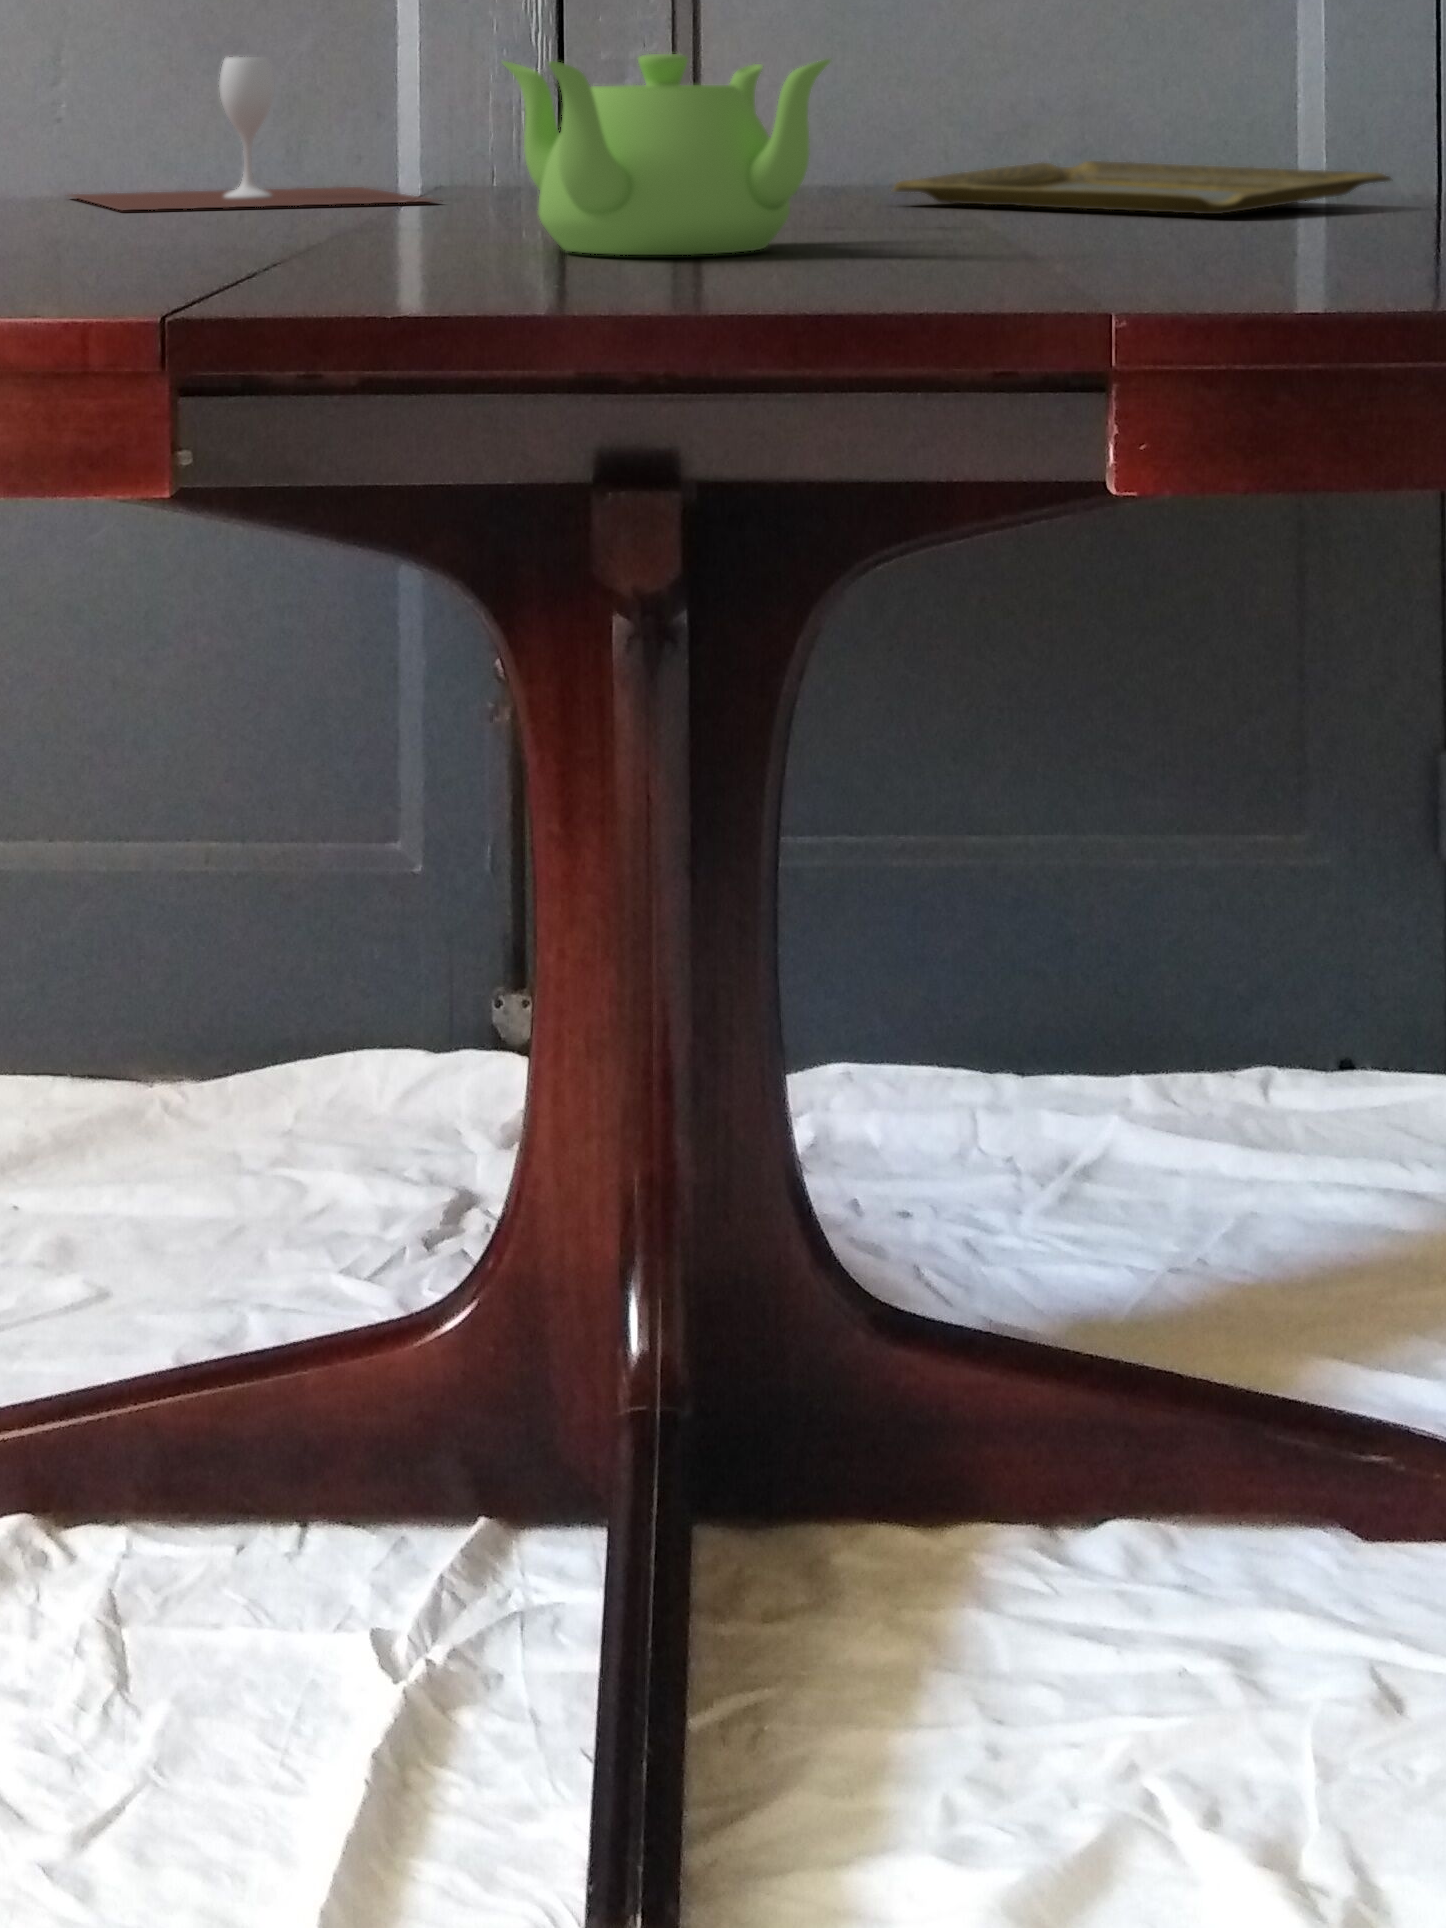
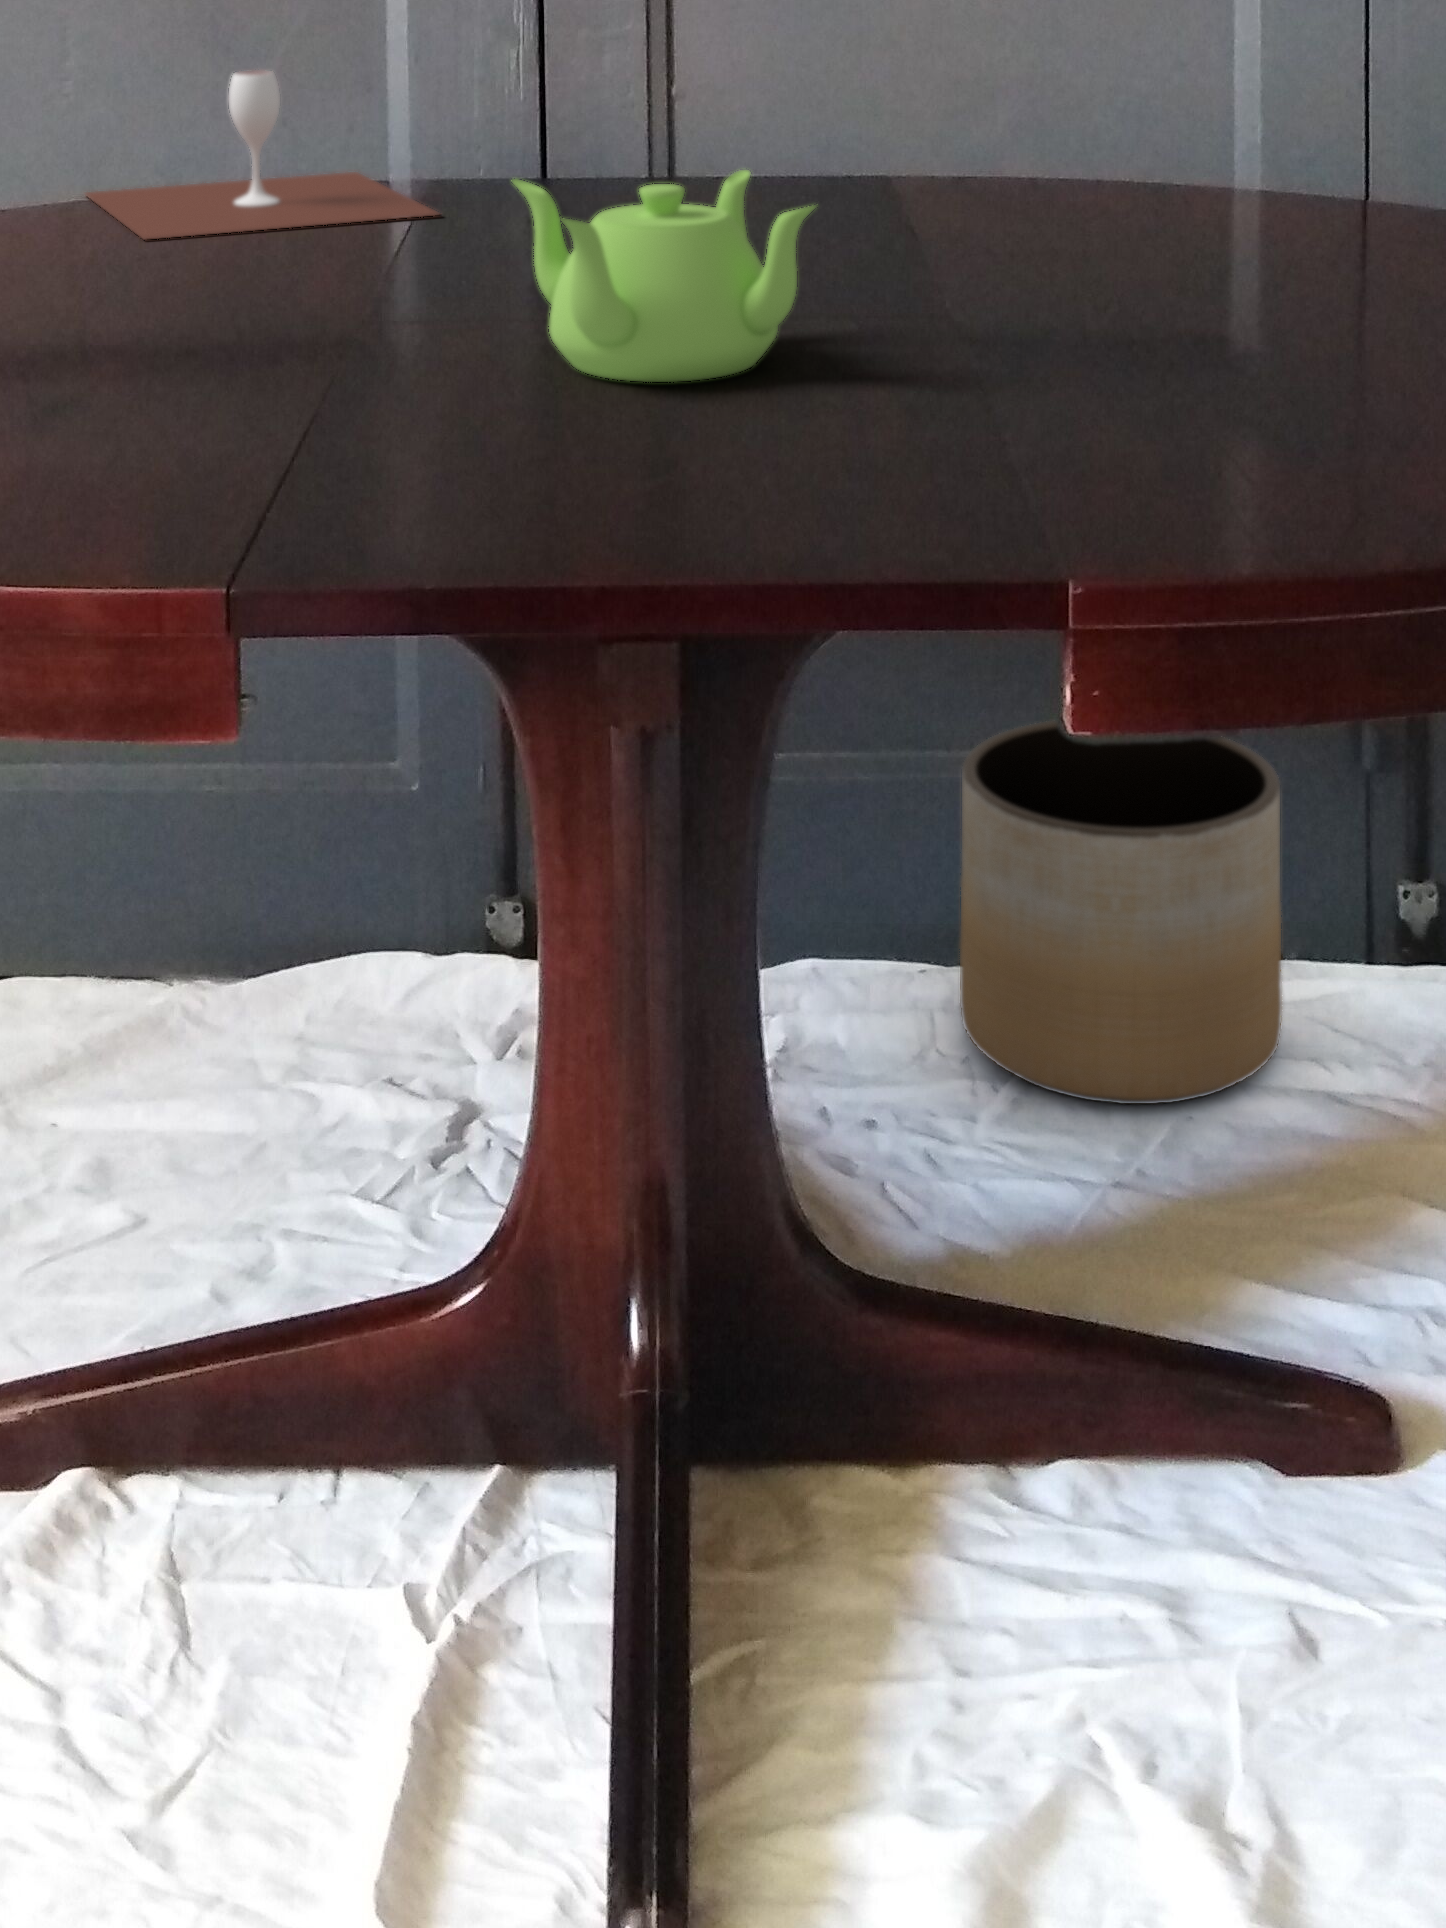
tray: present [894,161,1391,214] -> none [860,162,1325,259]
planter: none [1002,795,1354,1197] -> present [960,720,1282,1104]

